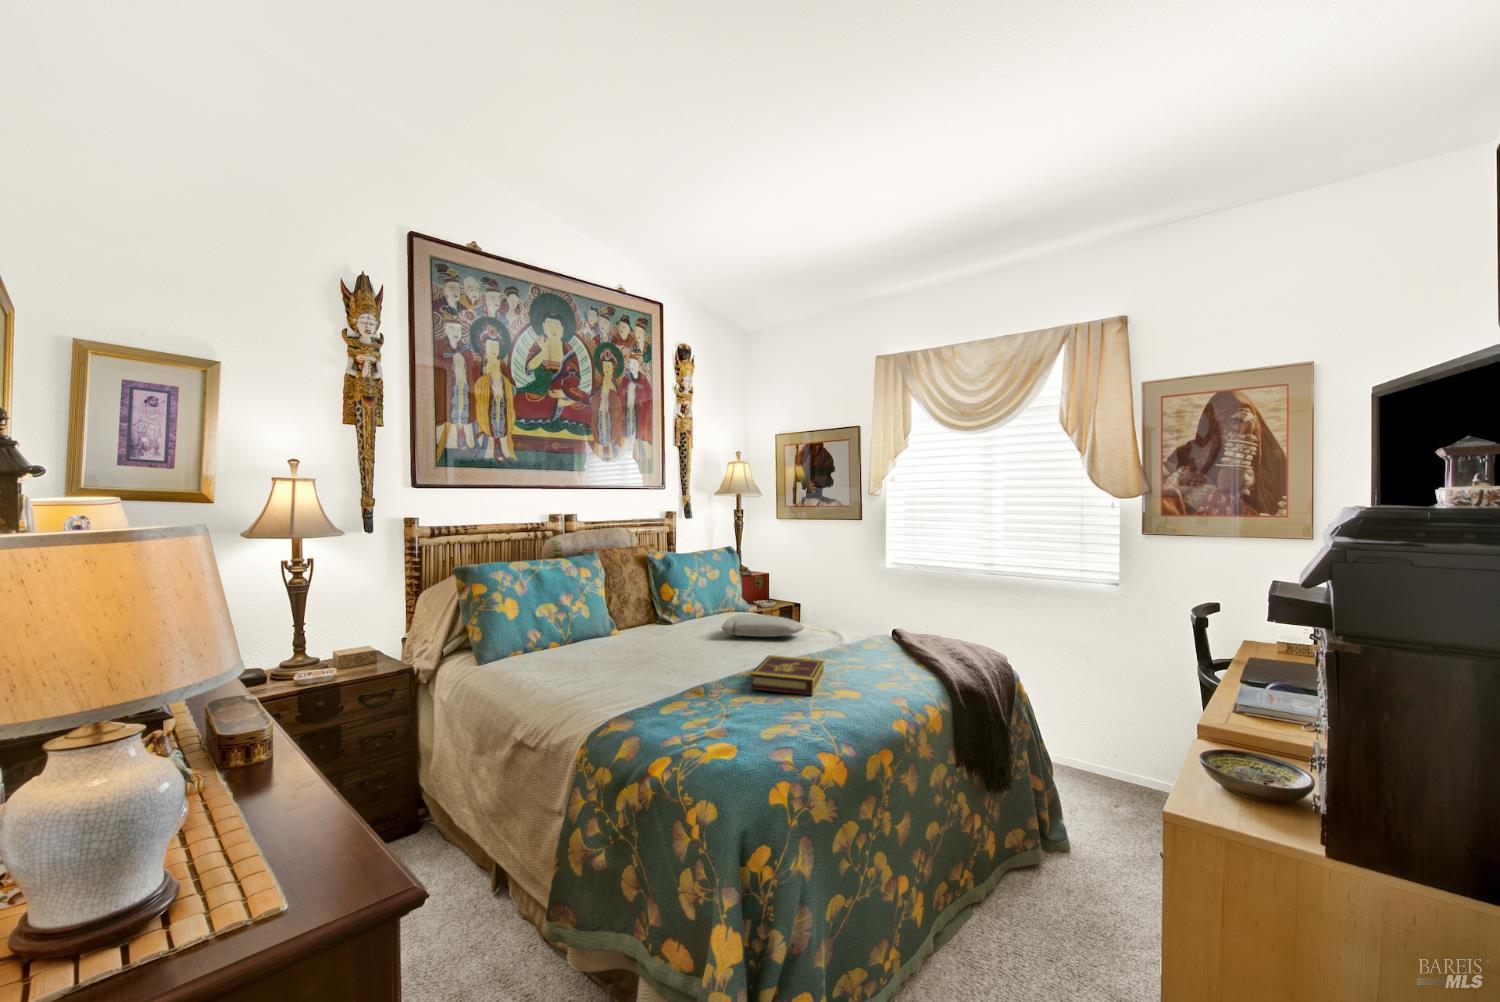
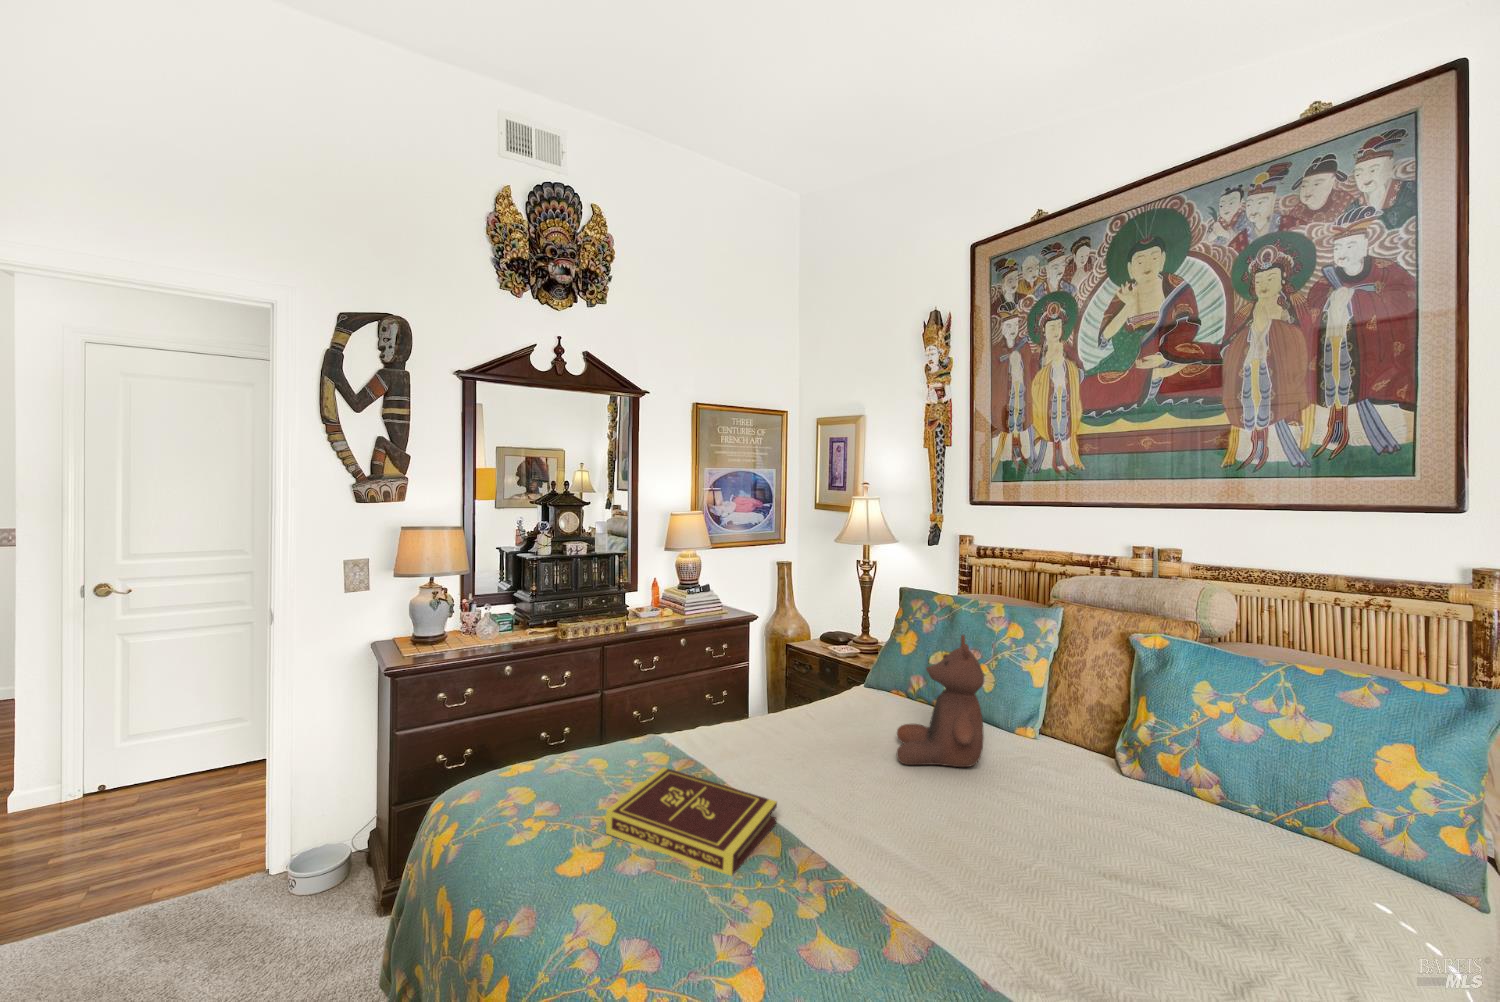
stuffed bear: none [631,566,695,651] -> present [897,635,984,767]
pillow: present [722,614,804,637] -> none [992,783,1113,897]

